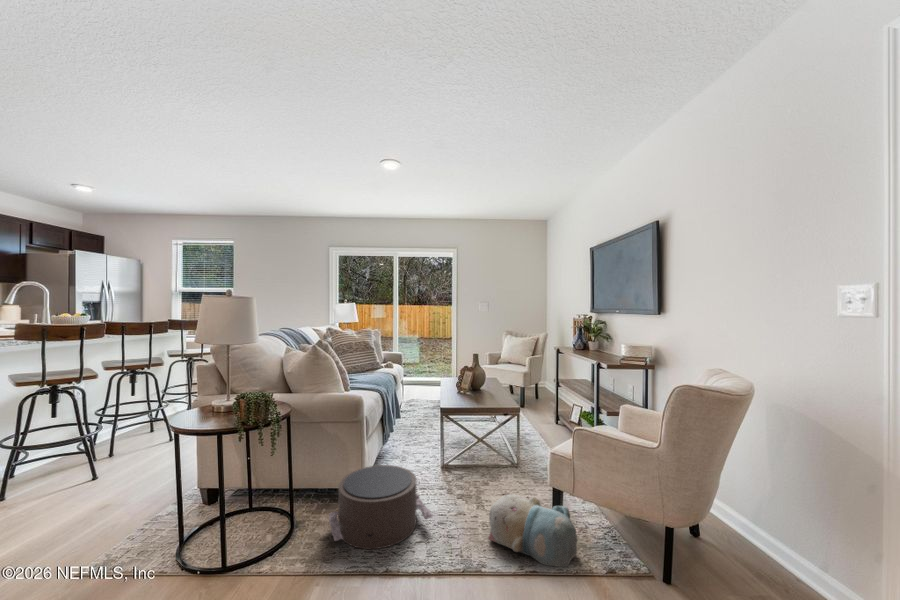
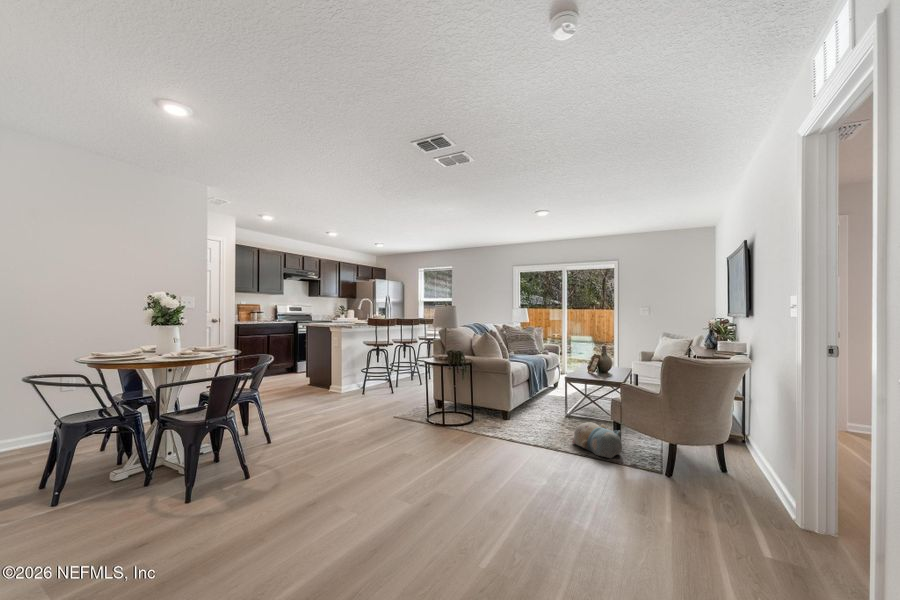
pouf: present [329,465,432,549] -> none [489,400,544,435]

